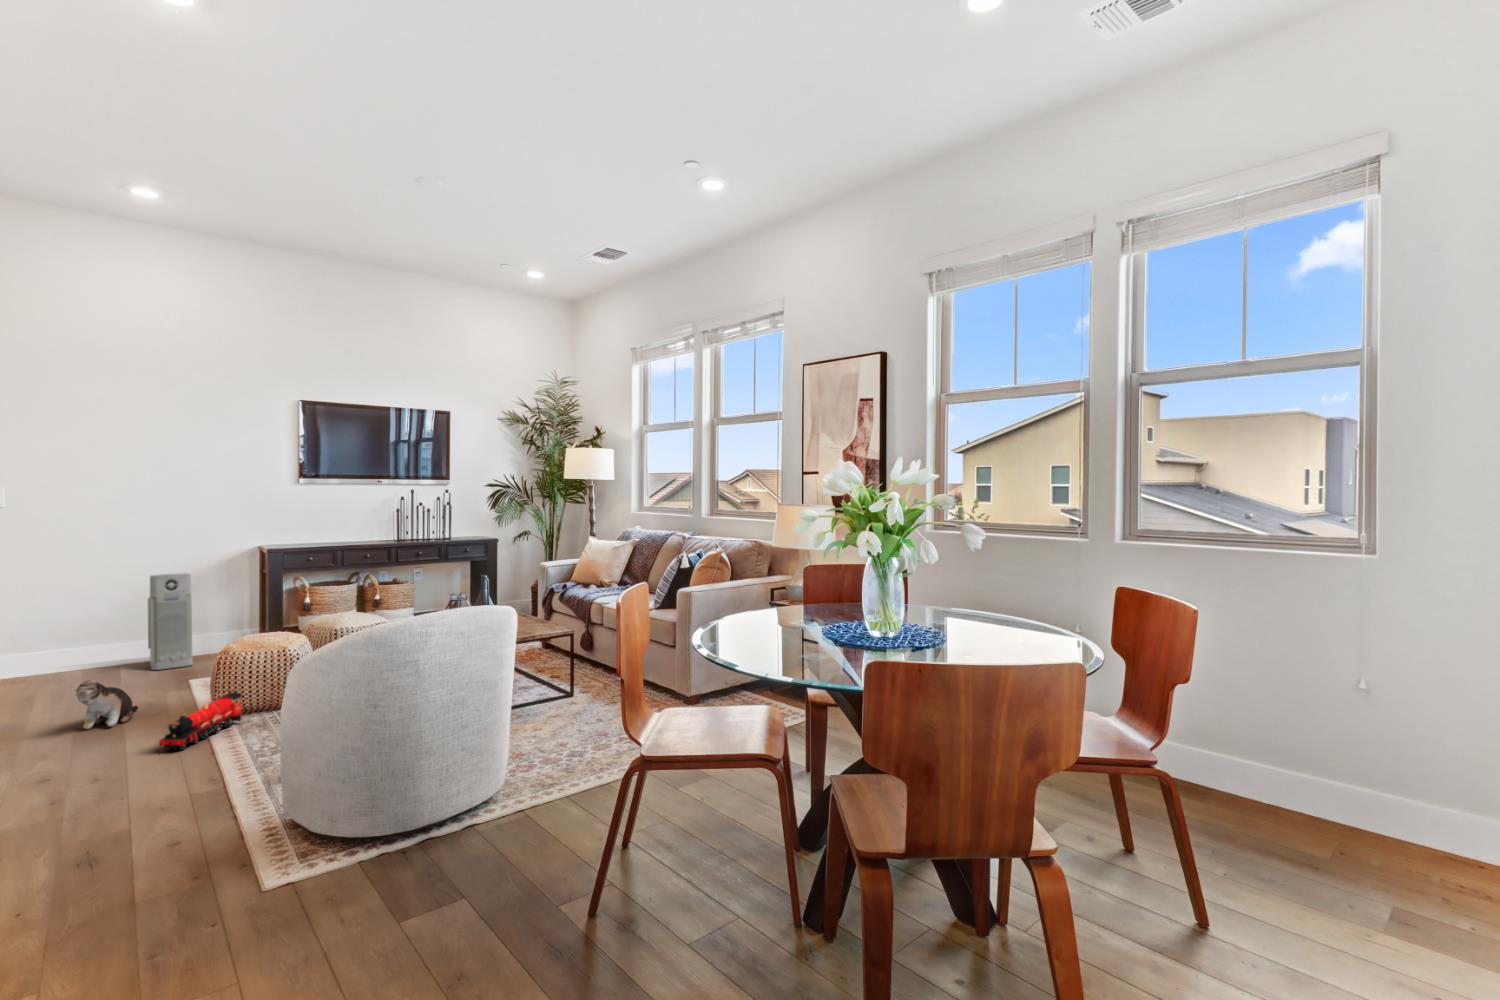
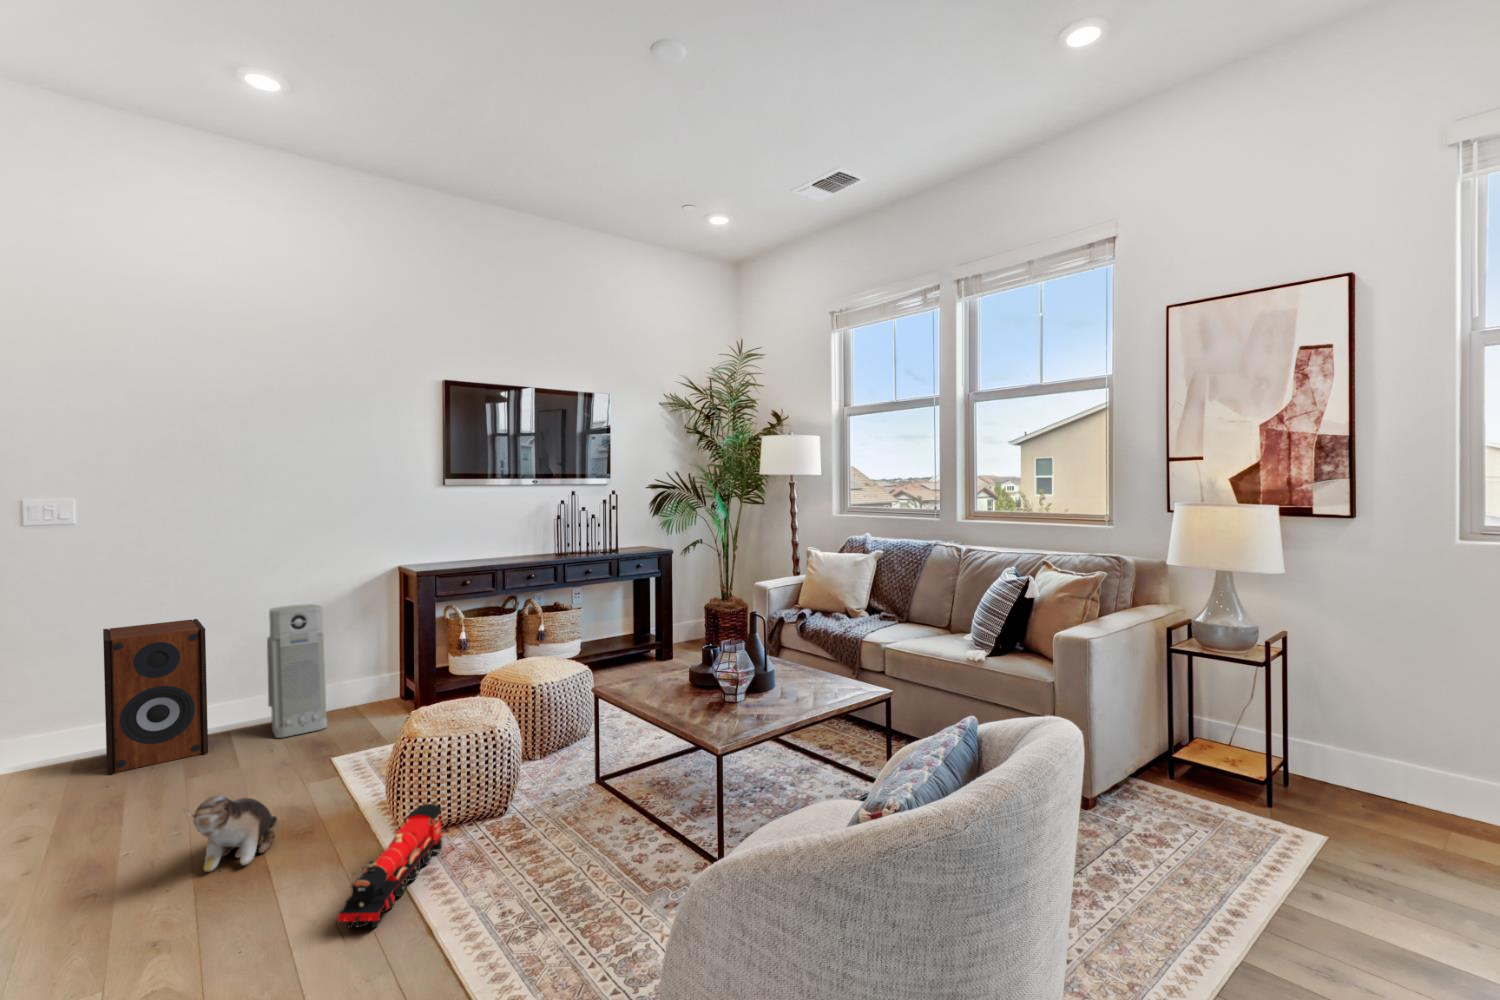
speaker: none [23,582,99,687] -> present [103,619,208,774]

